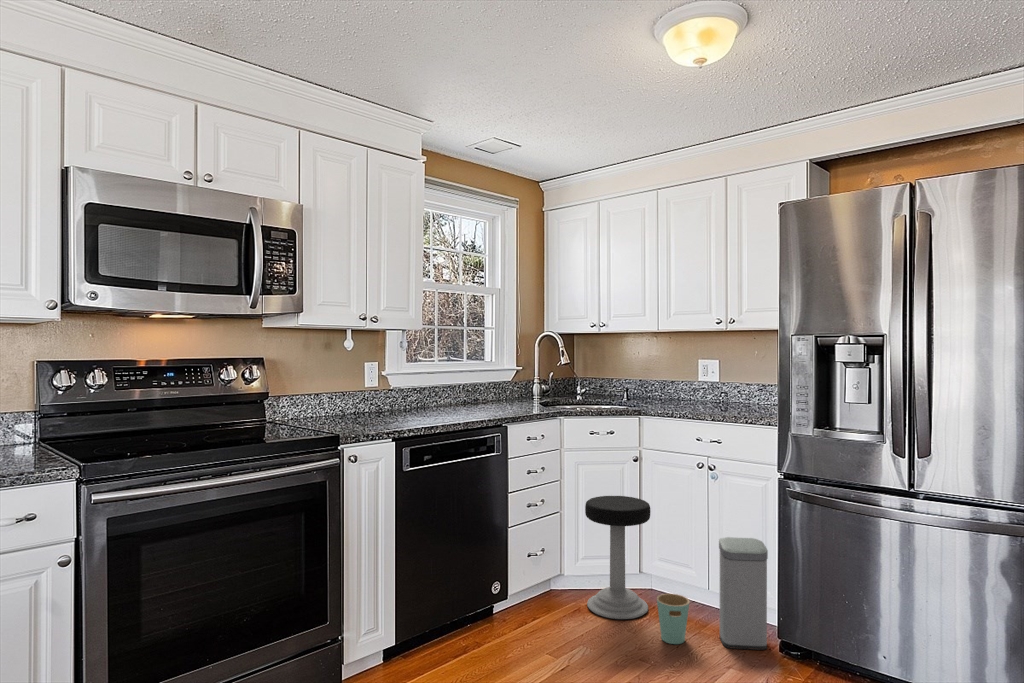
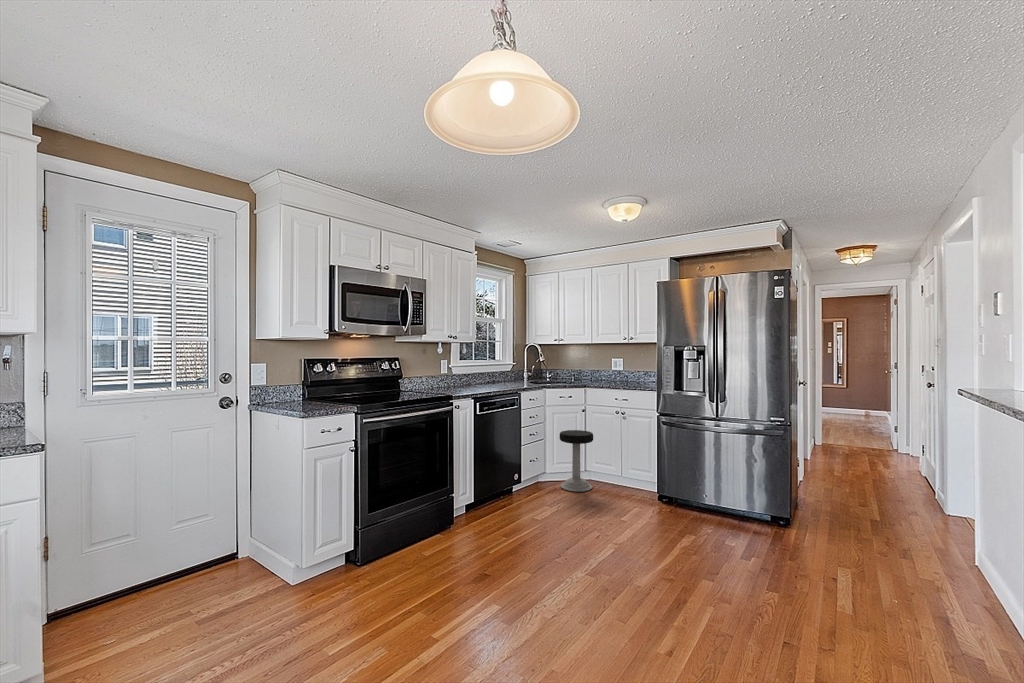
trash can: present [657,537,768,650] -> none [599,447,653,500]

